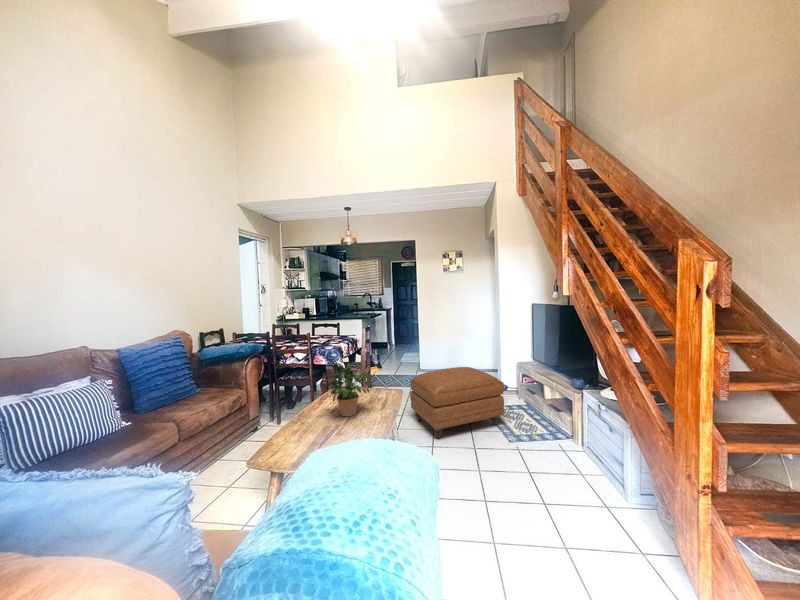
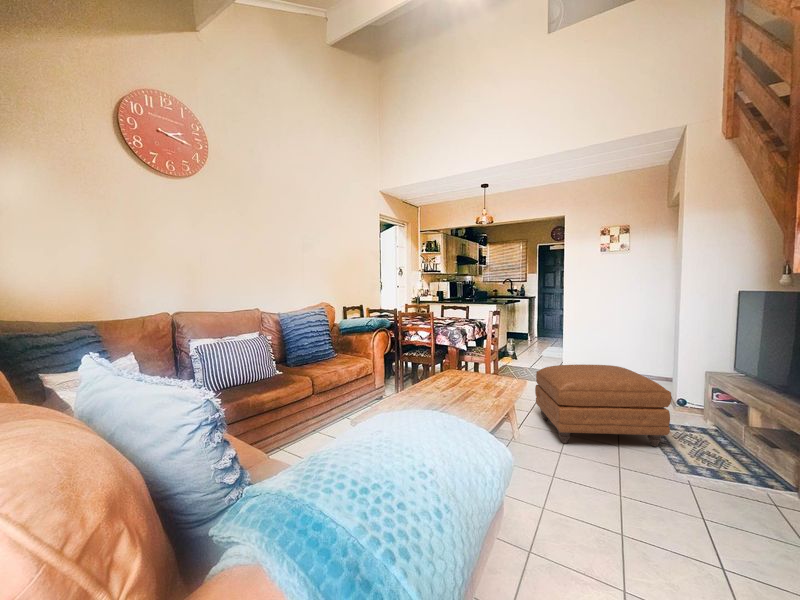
potted plant: present [327,362,374,416] -> none [428,337,481,393]

